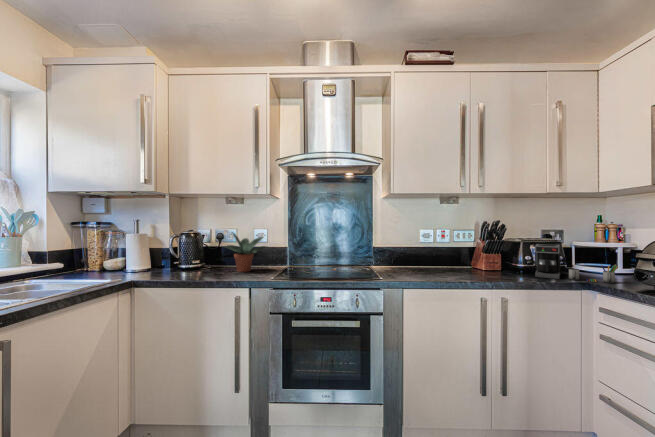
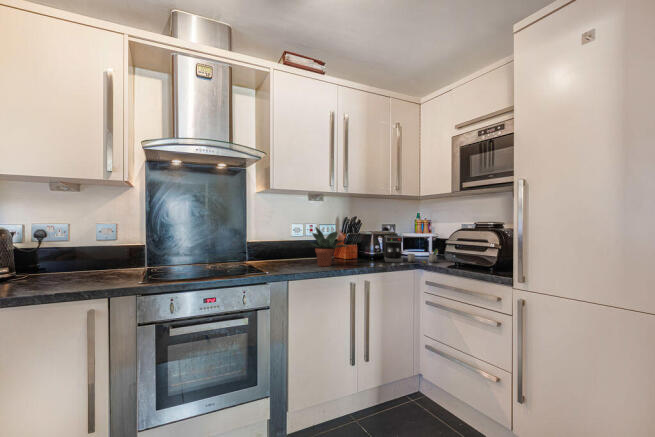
potted plant: present [224,232,266,272] -> present [302,227,348,266]

